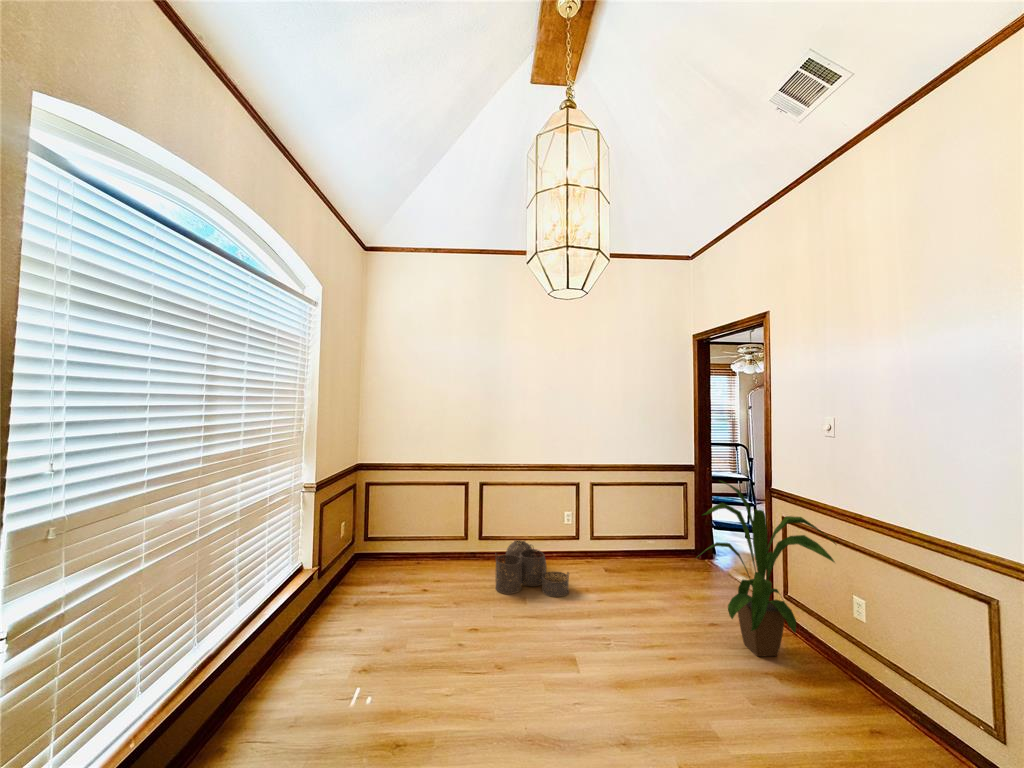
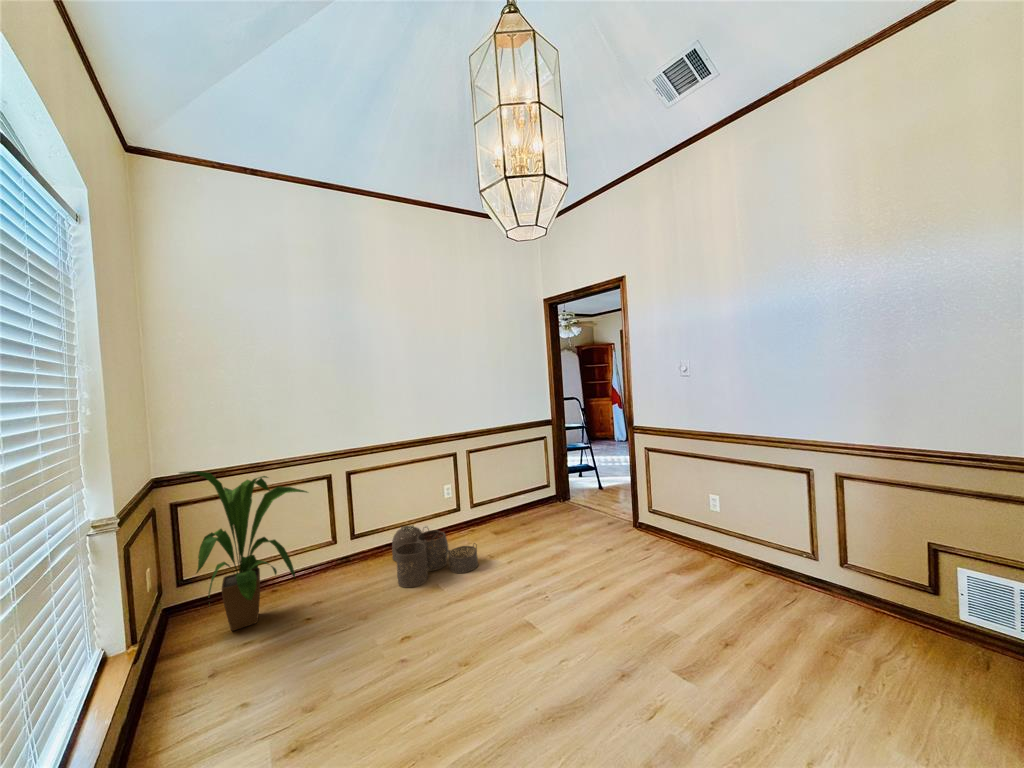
house plant: present [696,481,835,656] -> present [180,471,307,631]

